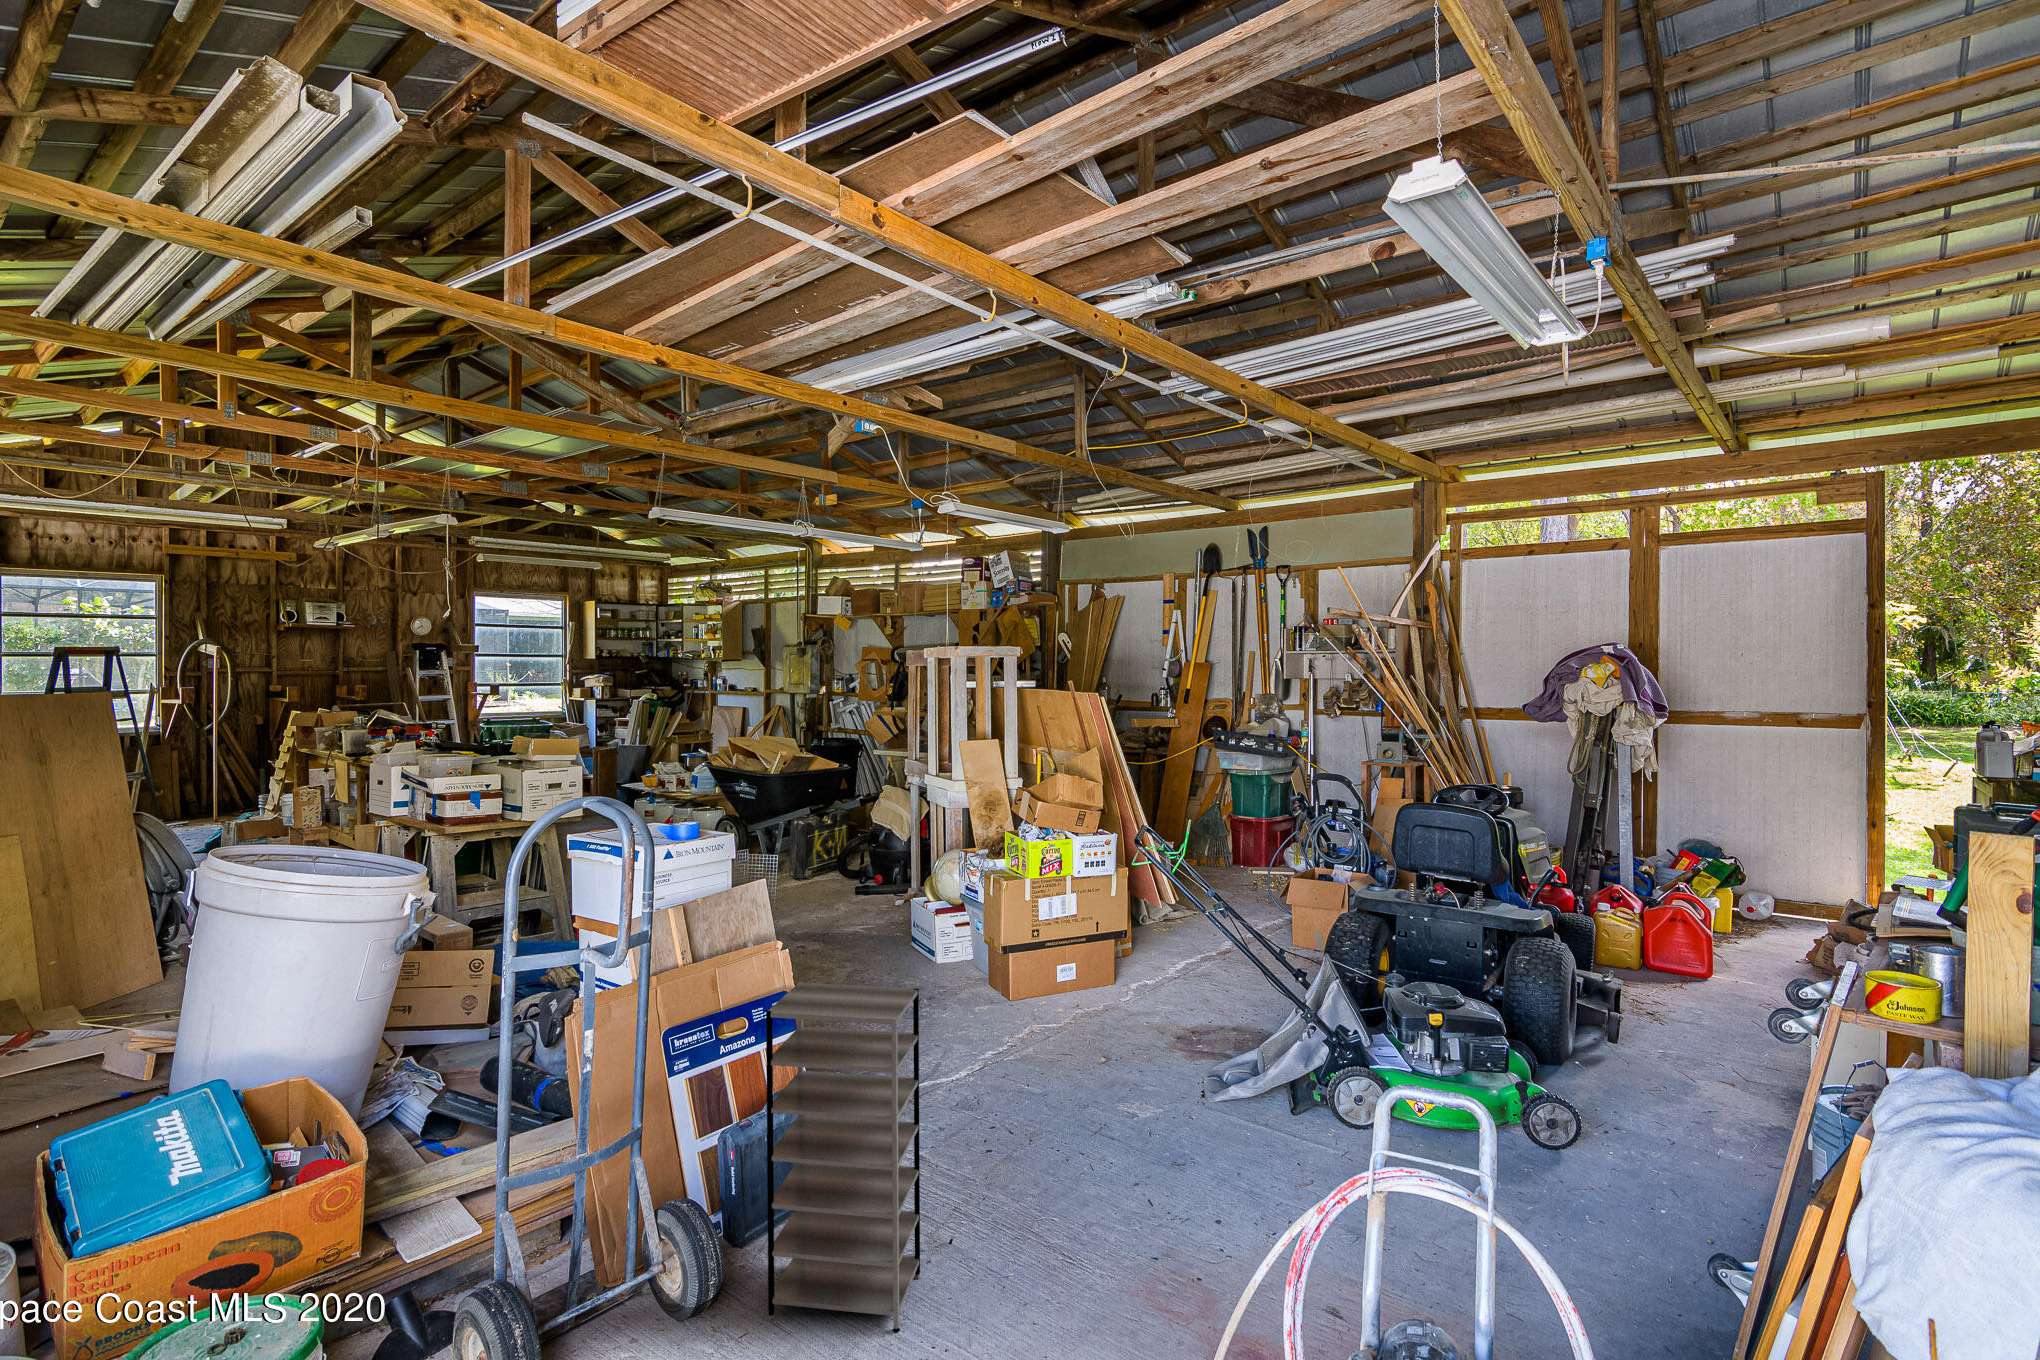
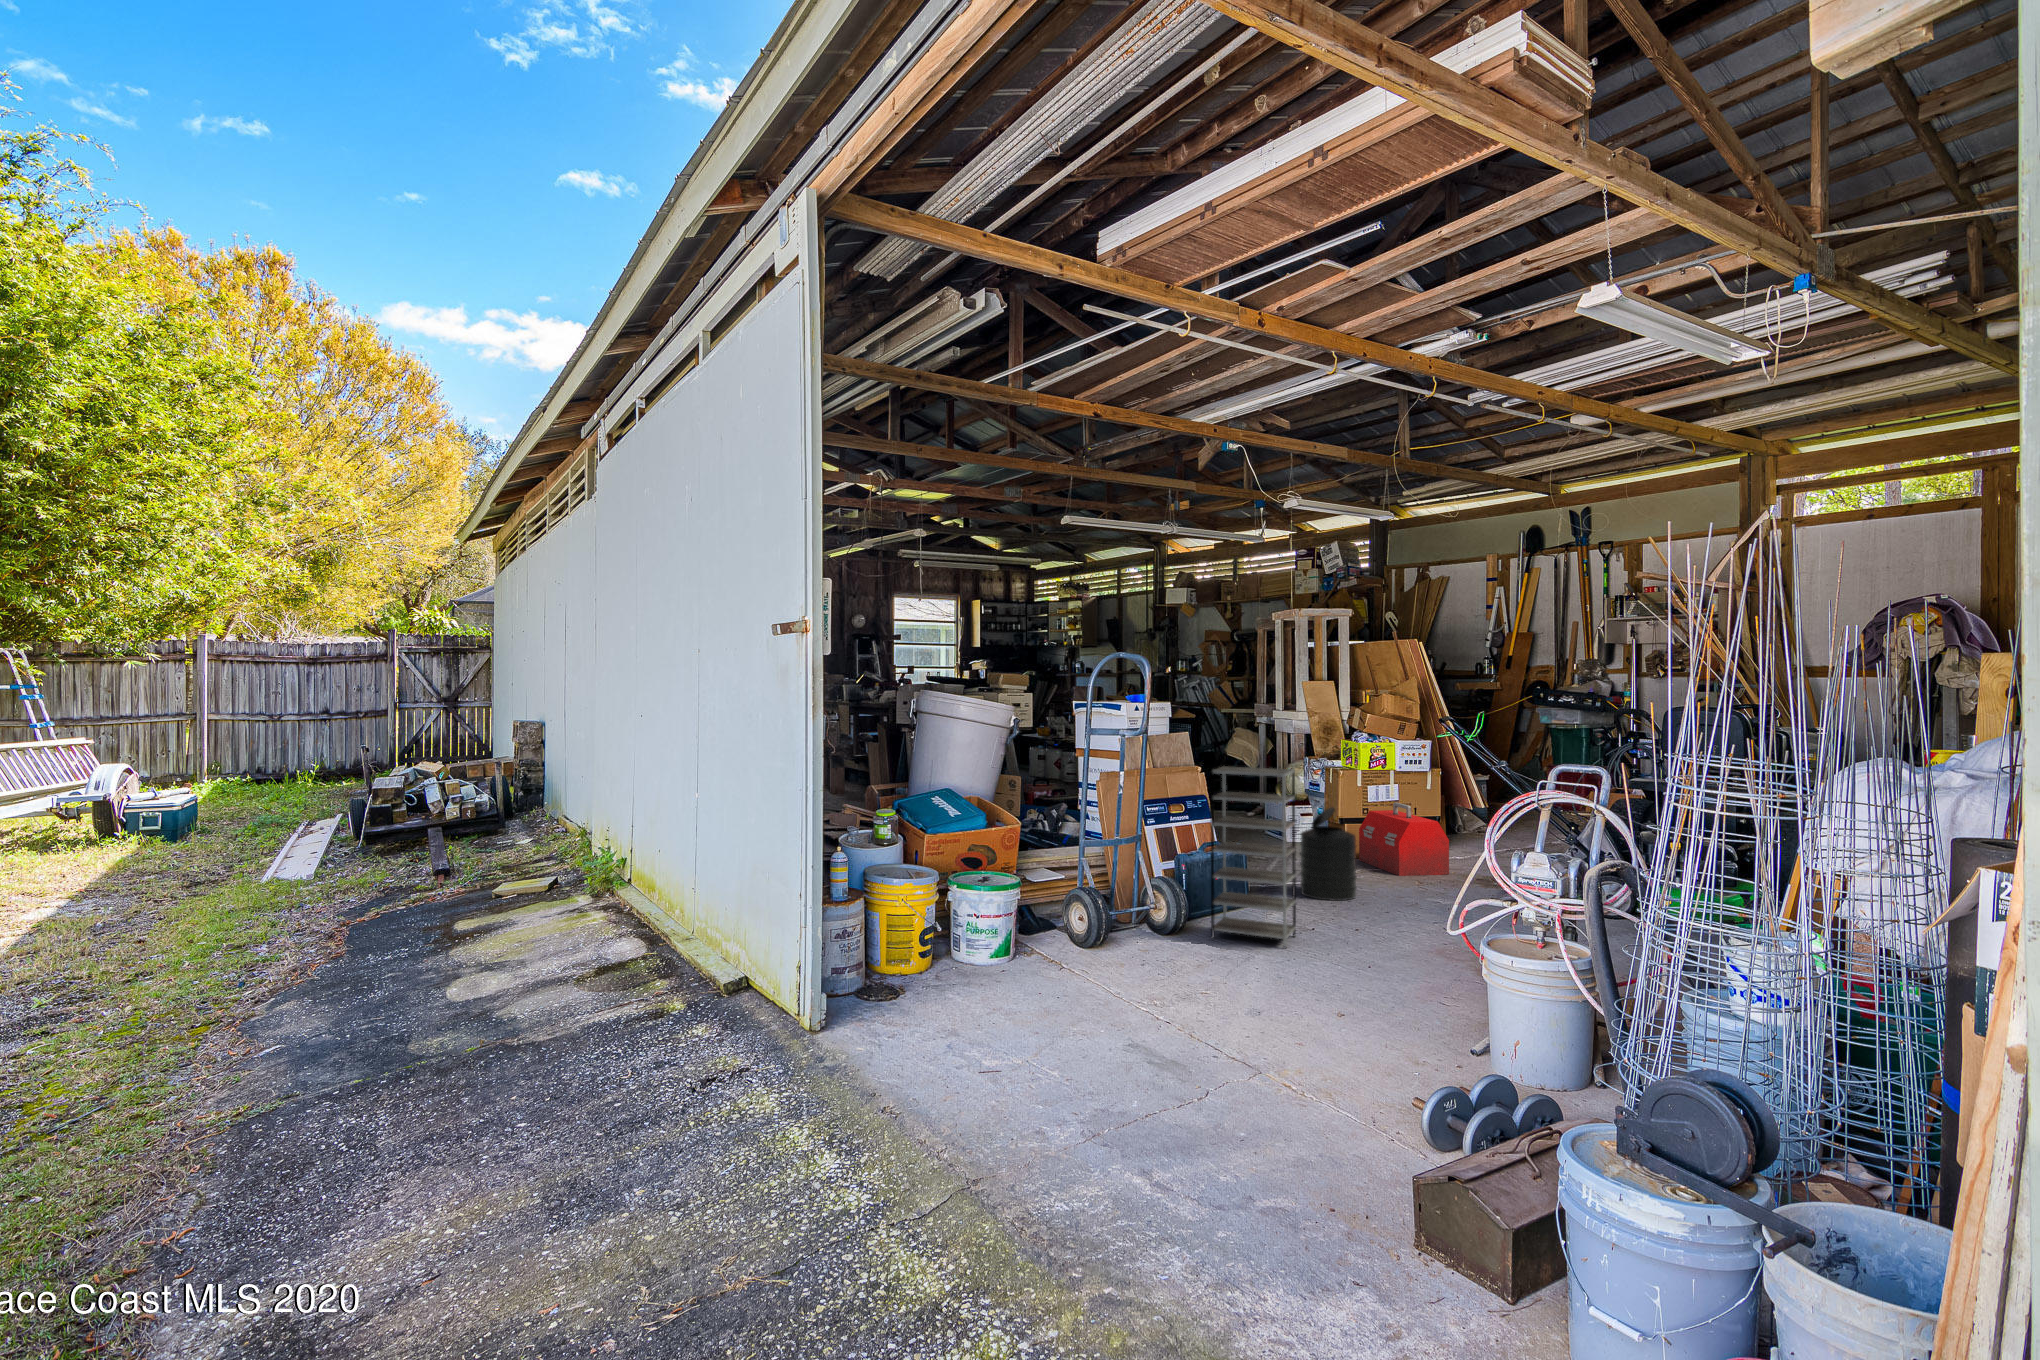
toolbox: none [1027,924,1140,1037] -> present [1359,803,1449,876]
trash can: none [942,978,1022,1128] -> present [1300,807,1357,901]

